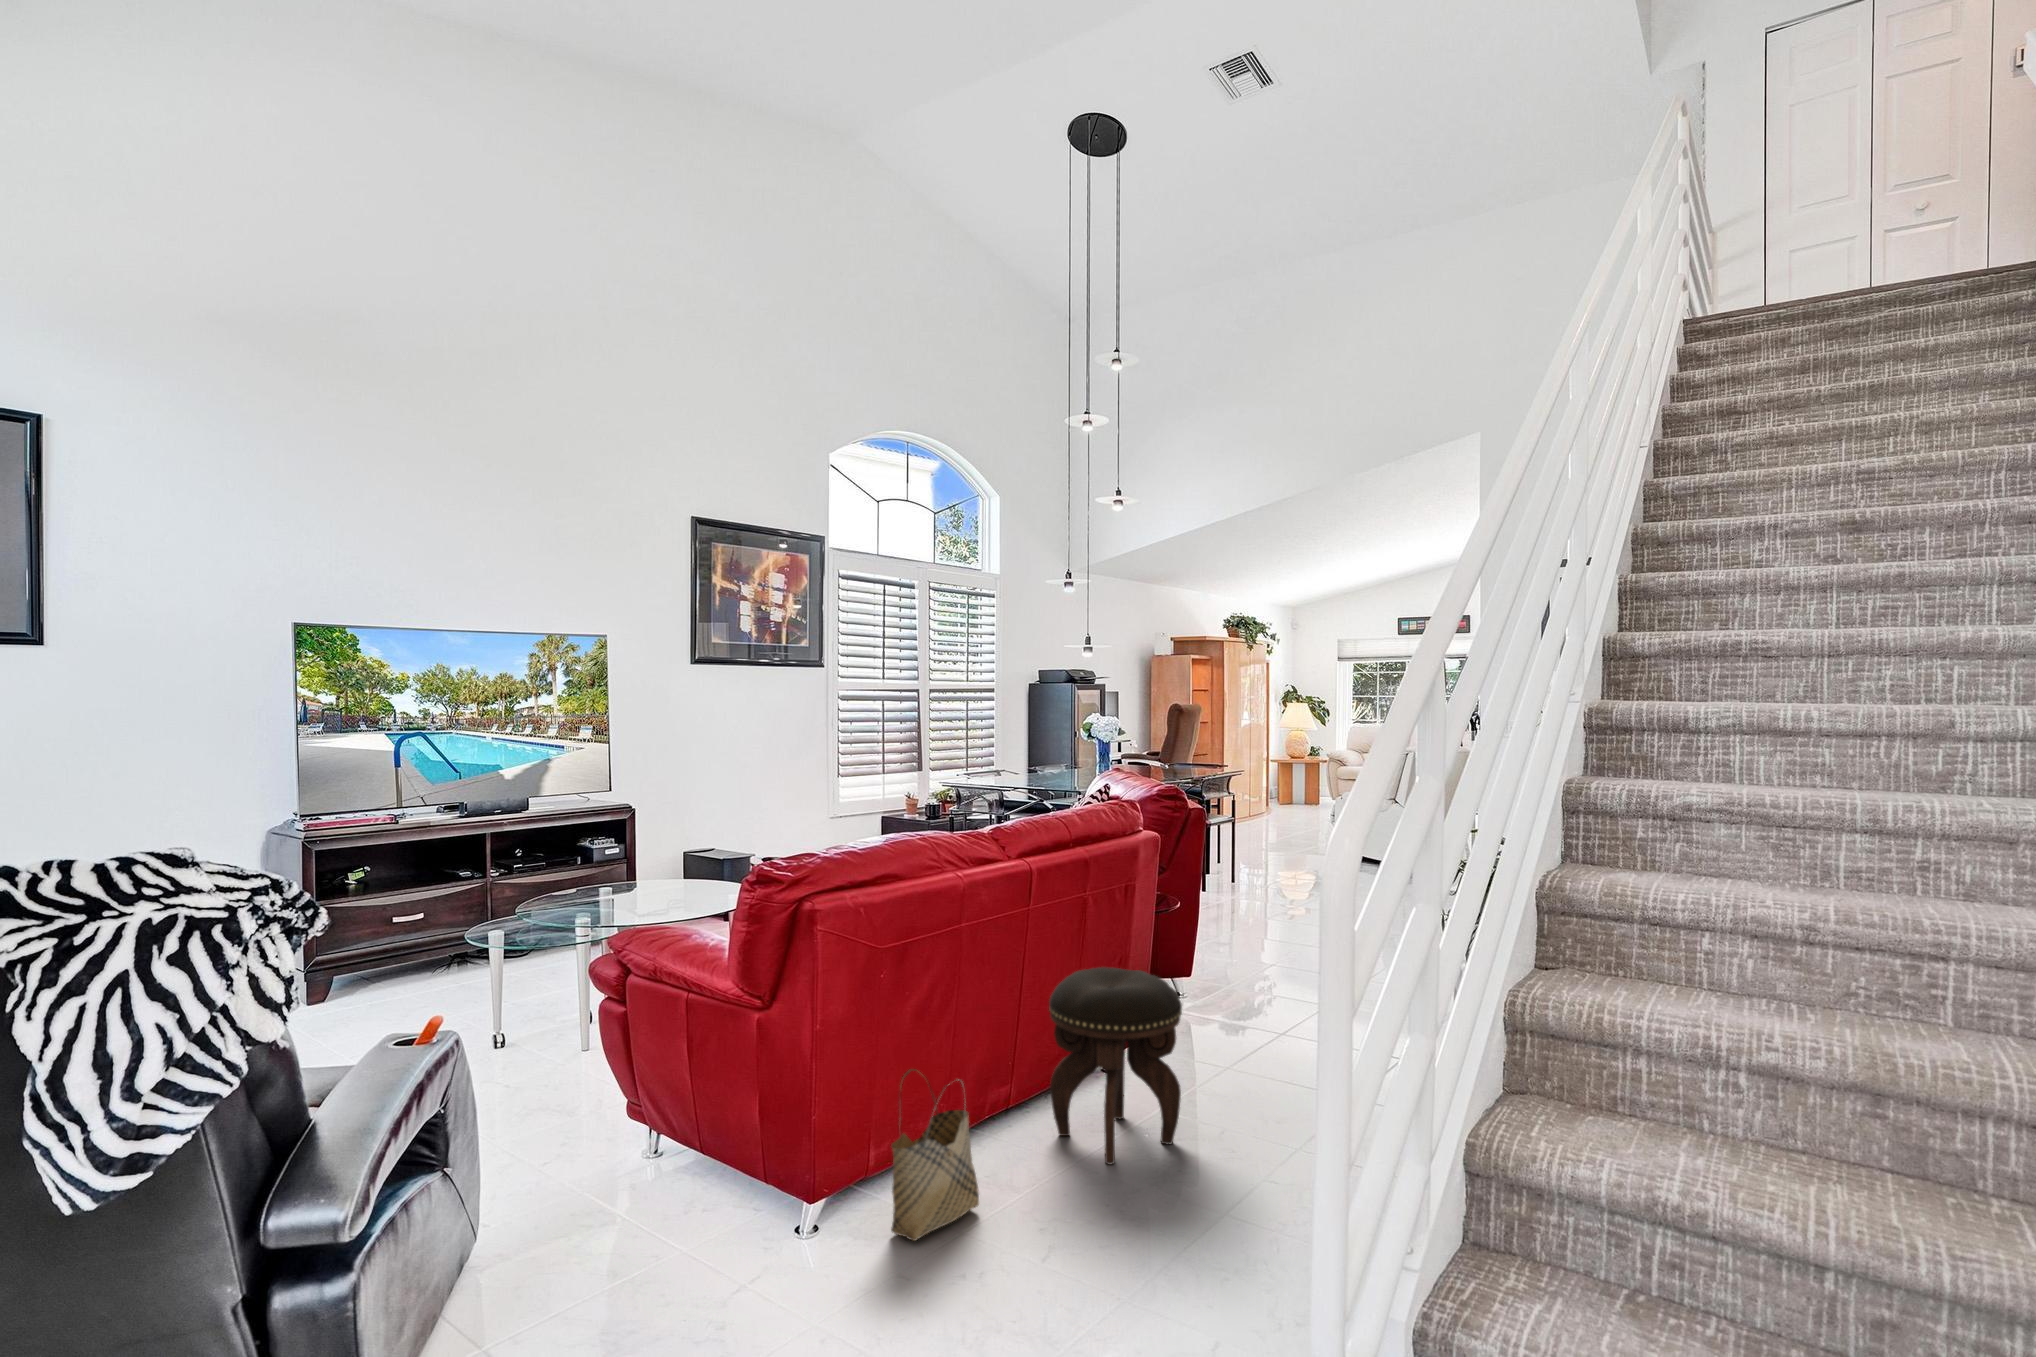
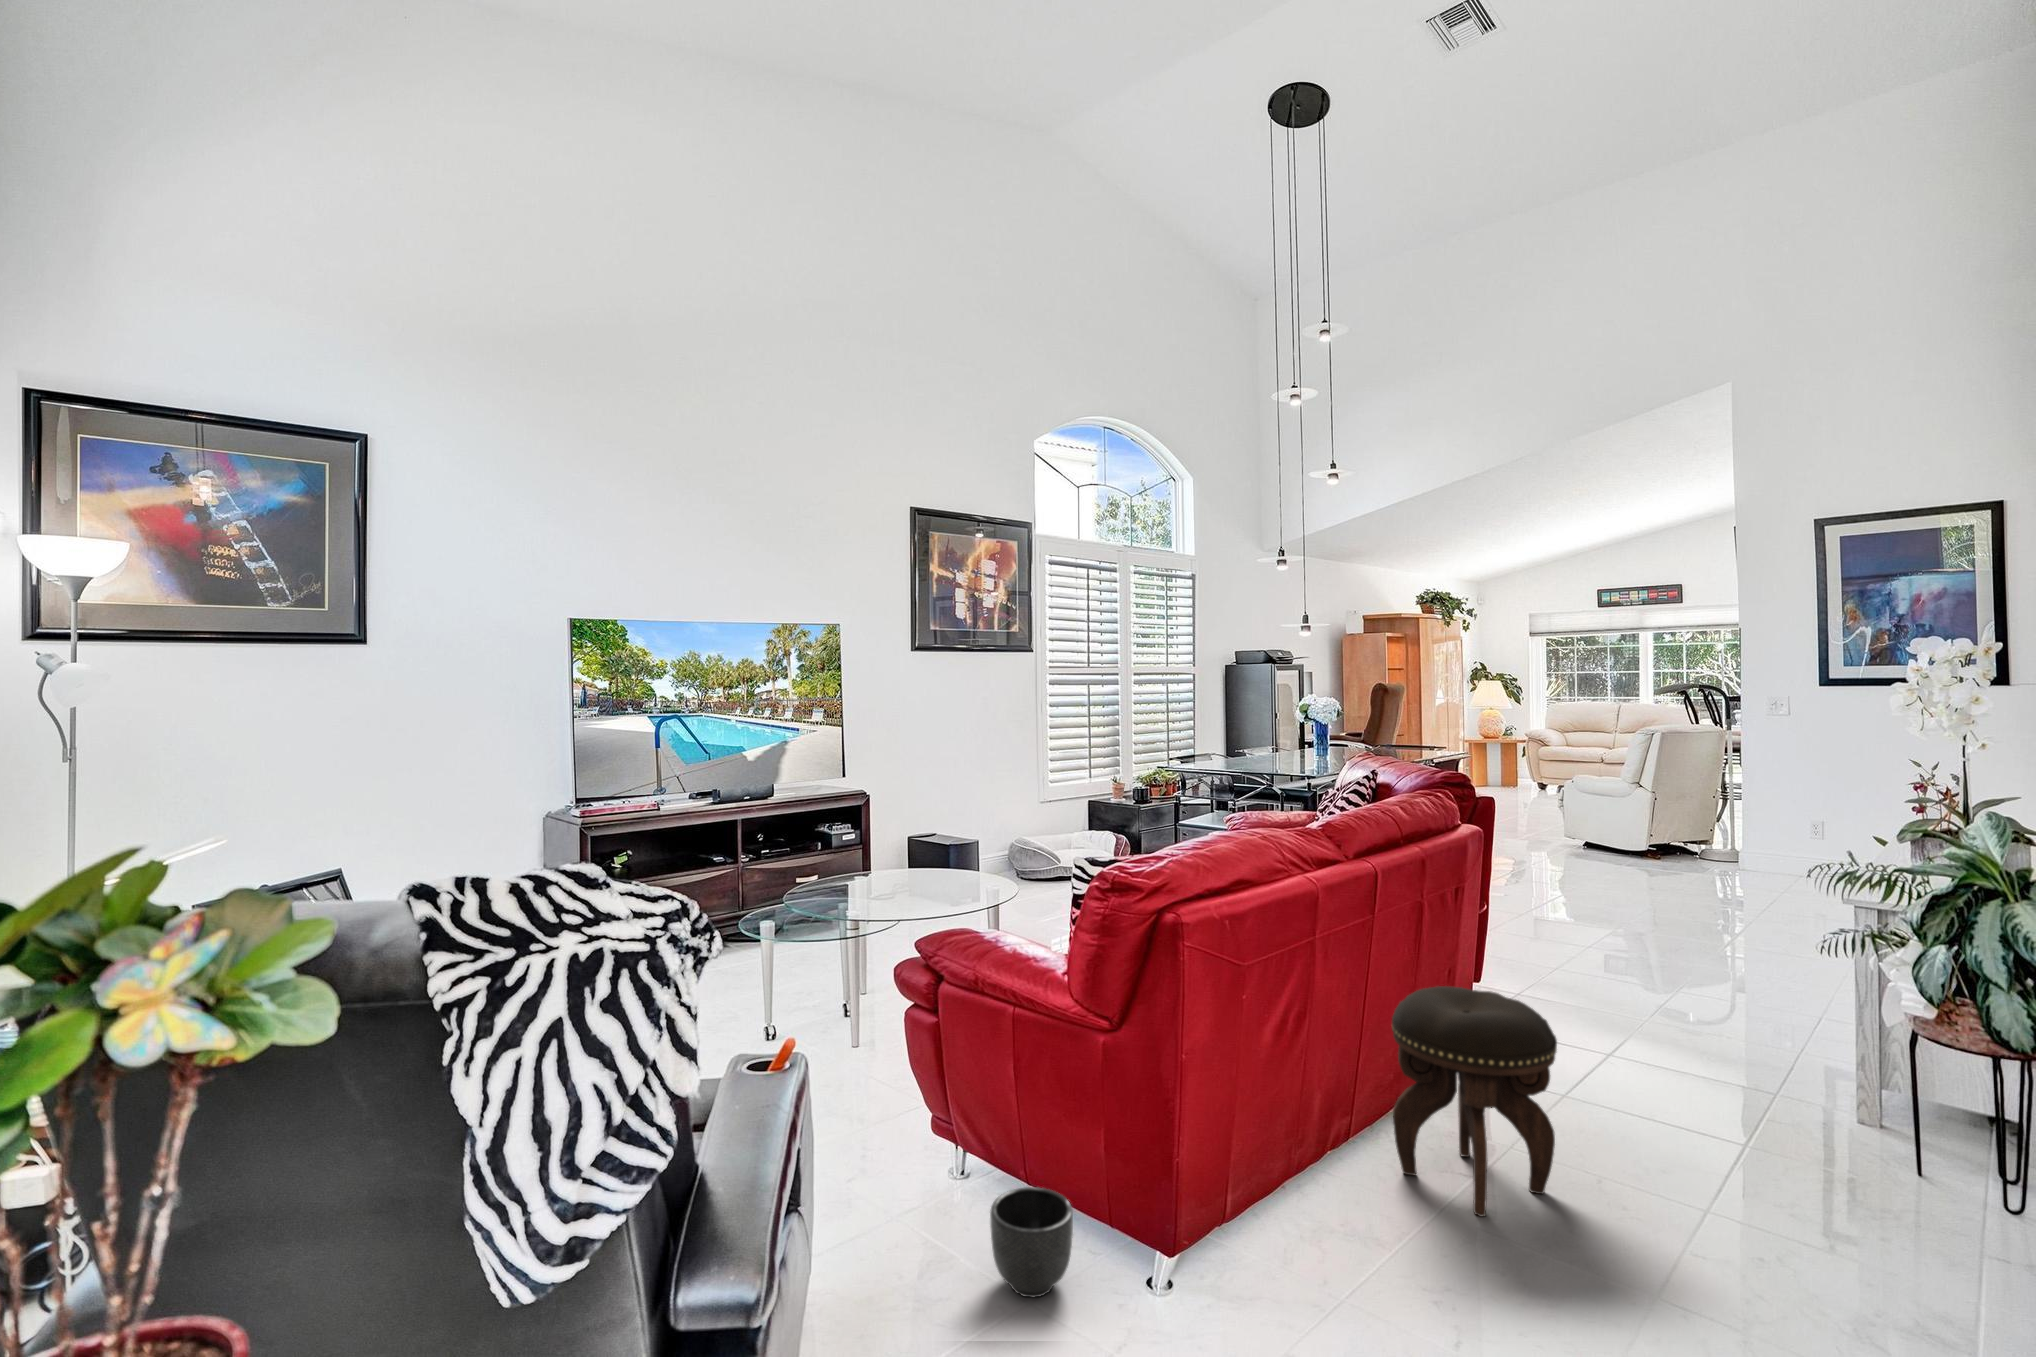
woven basket: present [891,1069,979,1241] -> none [1261,1103,1353,1305]
planter: none [645,1156,723,1253] -> present [990,1187,1073,1297]

